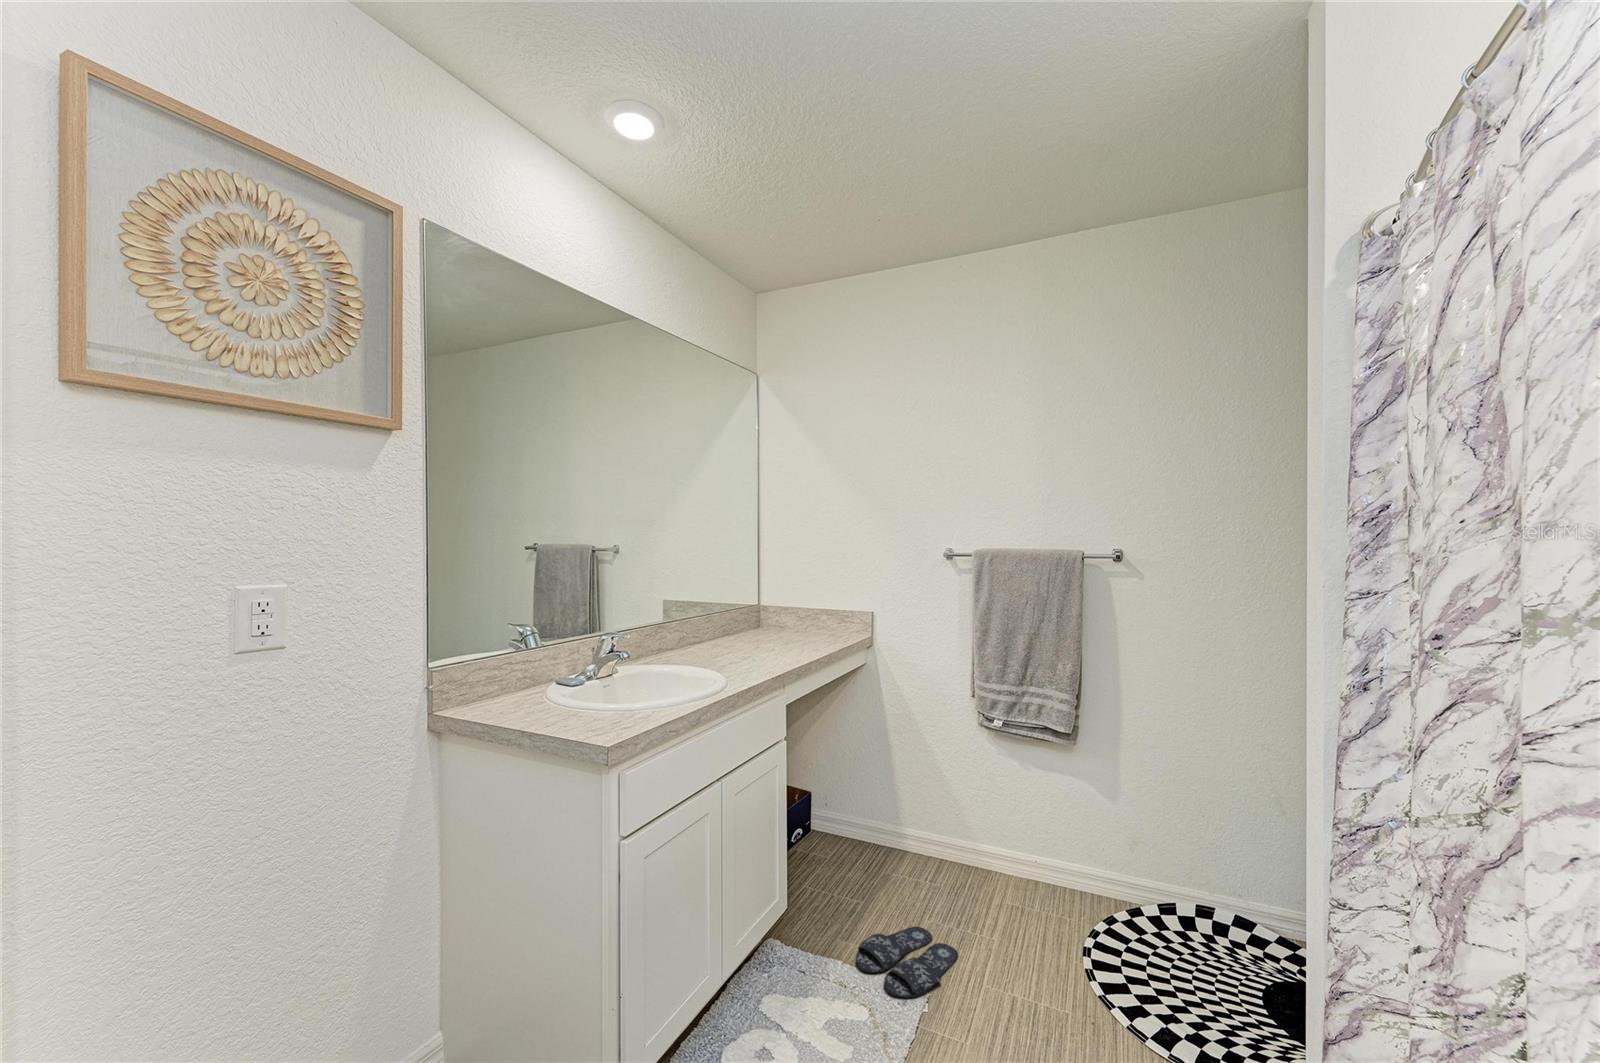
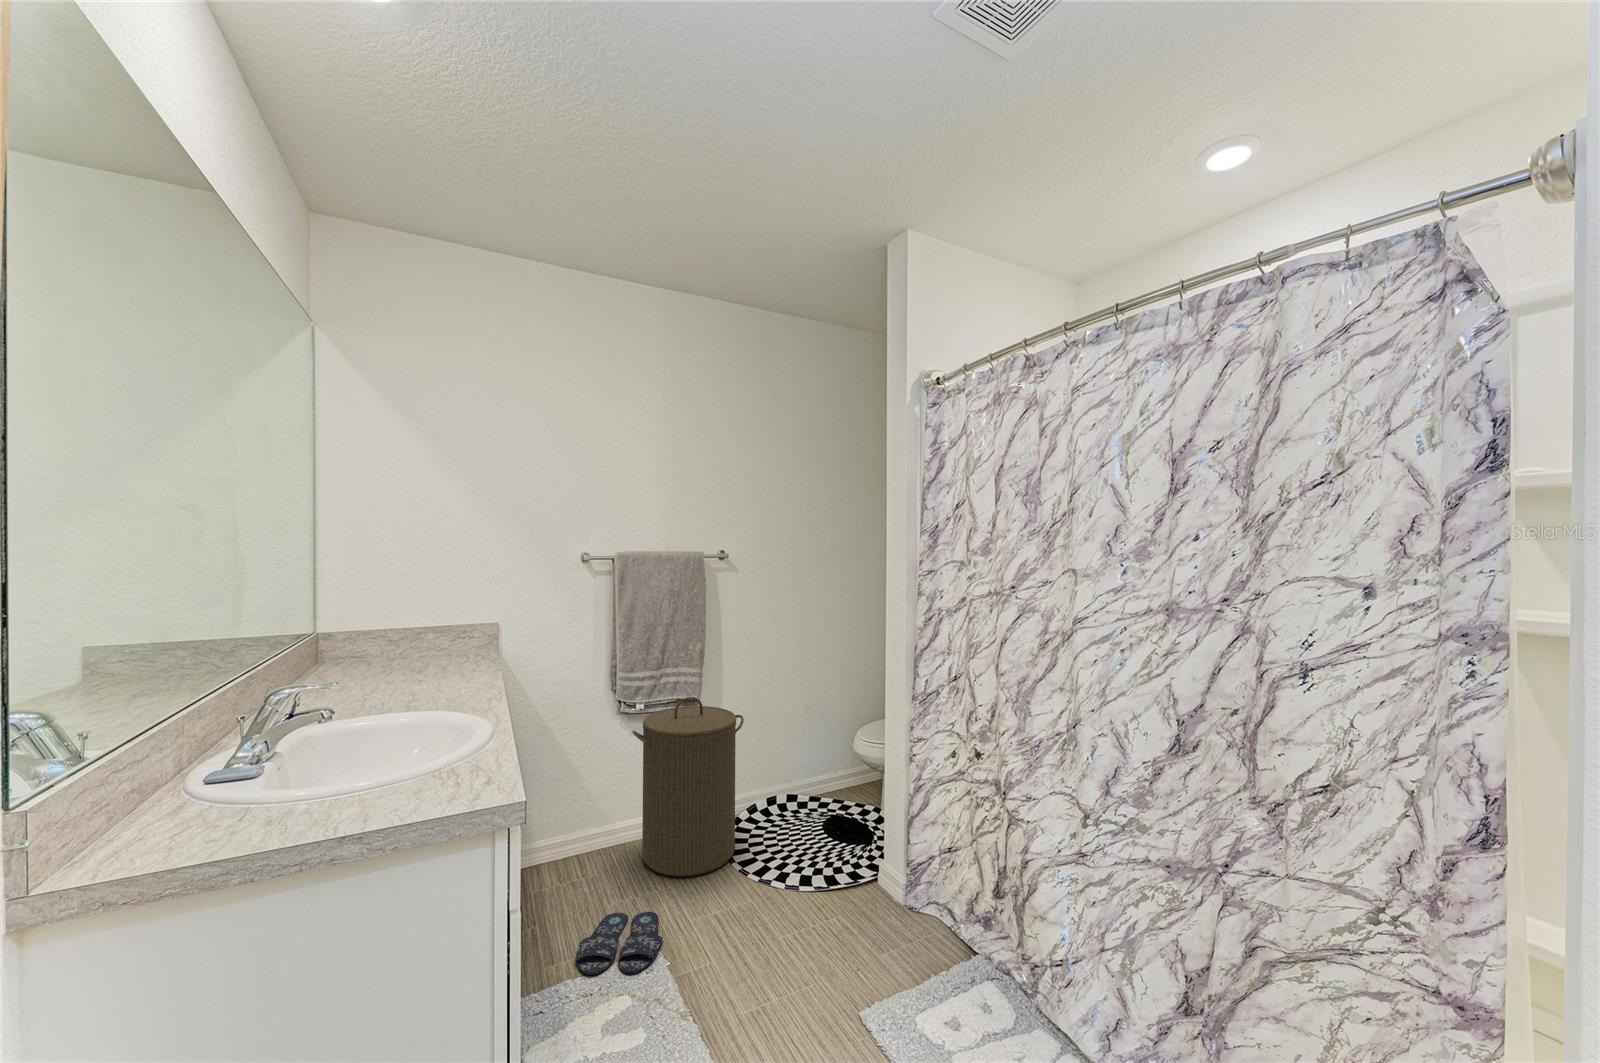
laundry hamper: none [974,725,1122,950] -> present [632,697,744,876]

